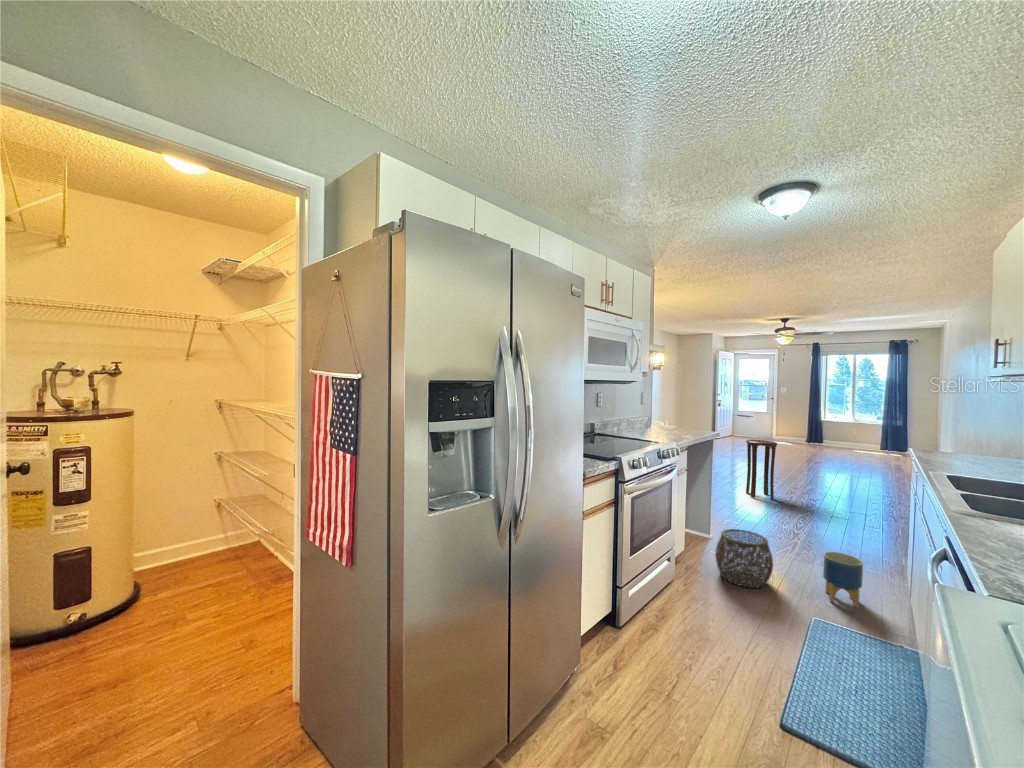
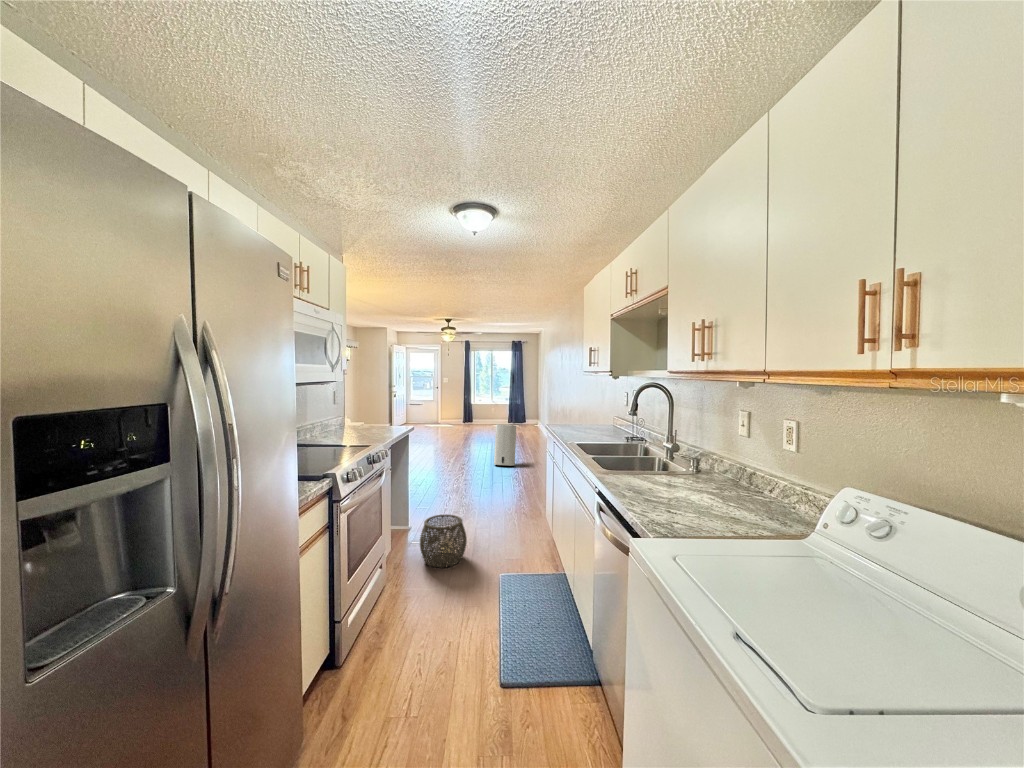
stool: present [746,439,777,499] -> none [428,427,452,479]
air purifier: none [841,446,881,503] -> present [494,425,516,466]
planter: present [823,552,863,608] -> none [501,514,525,555]

